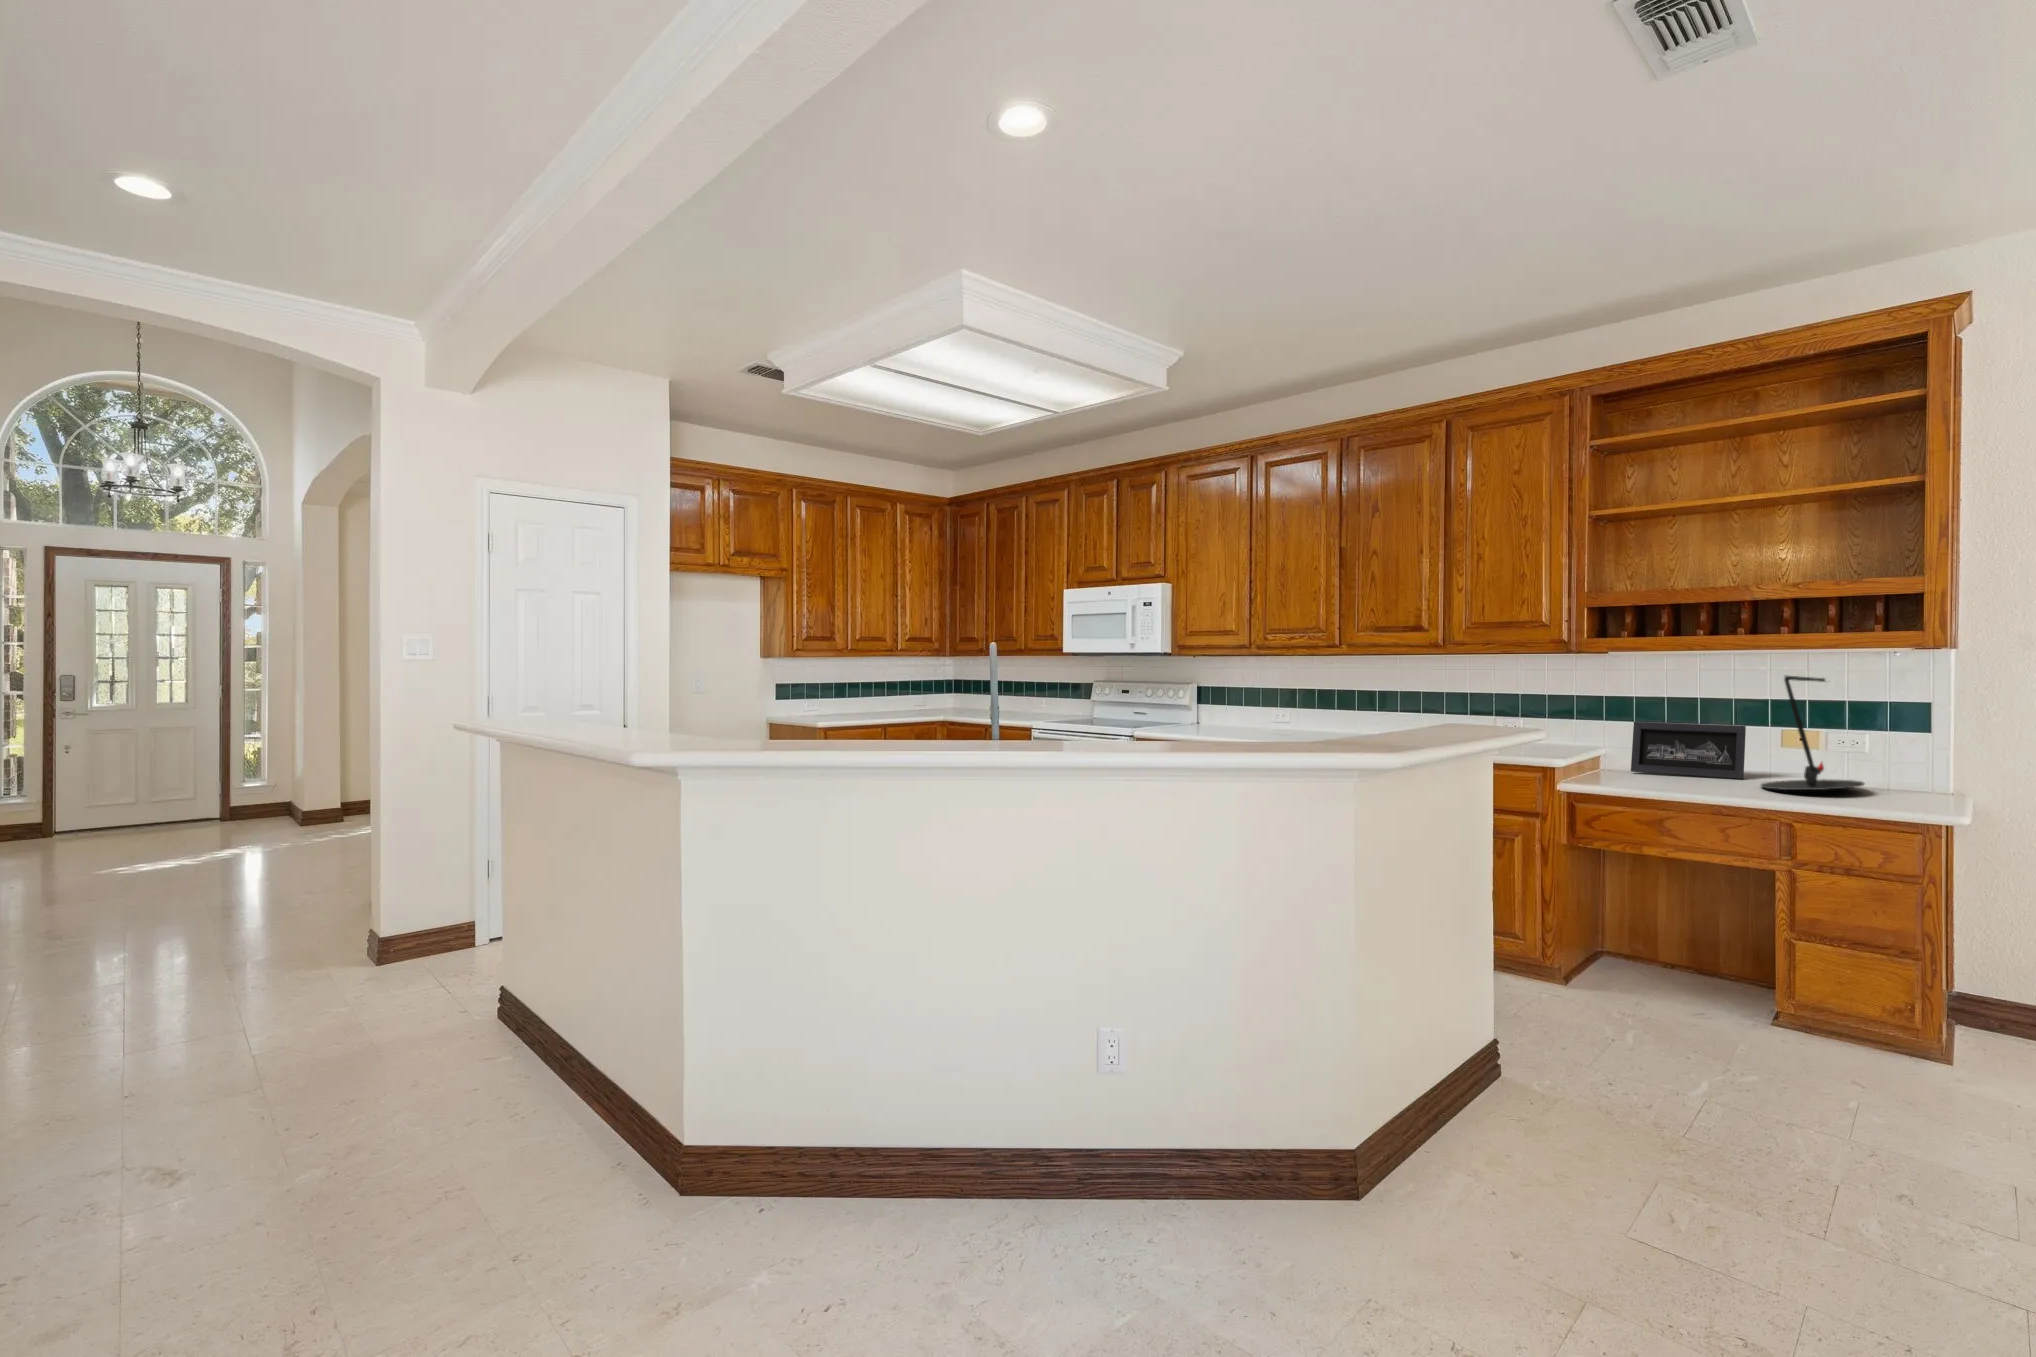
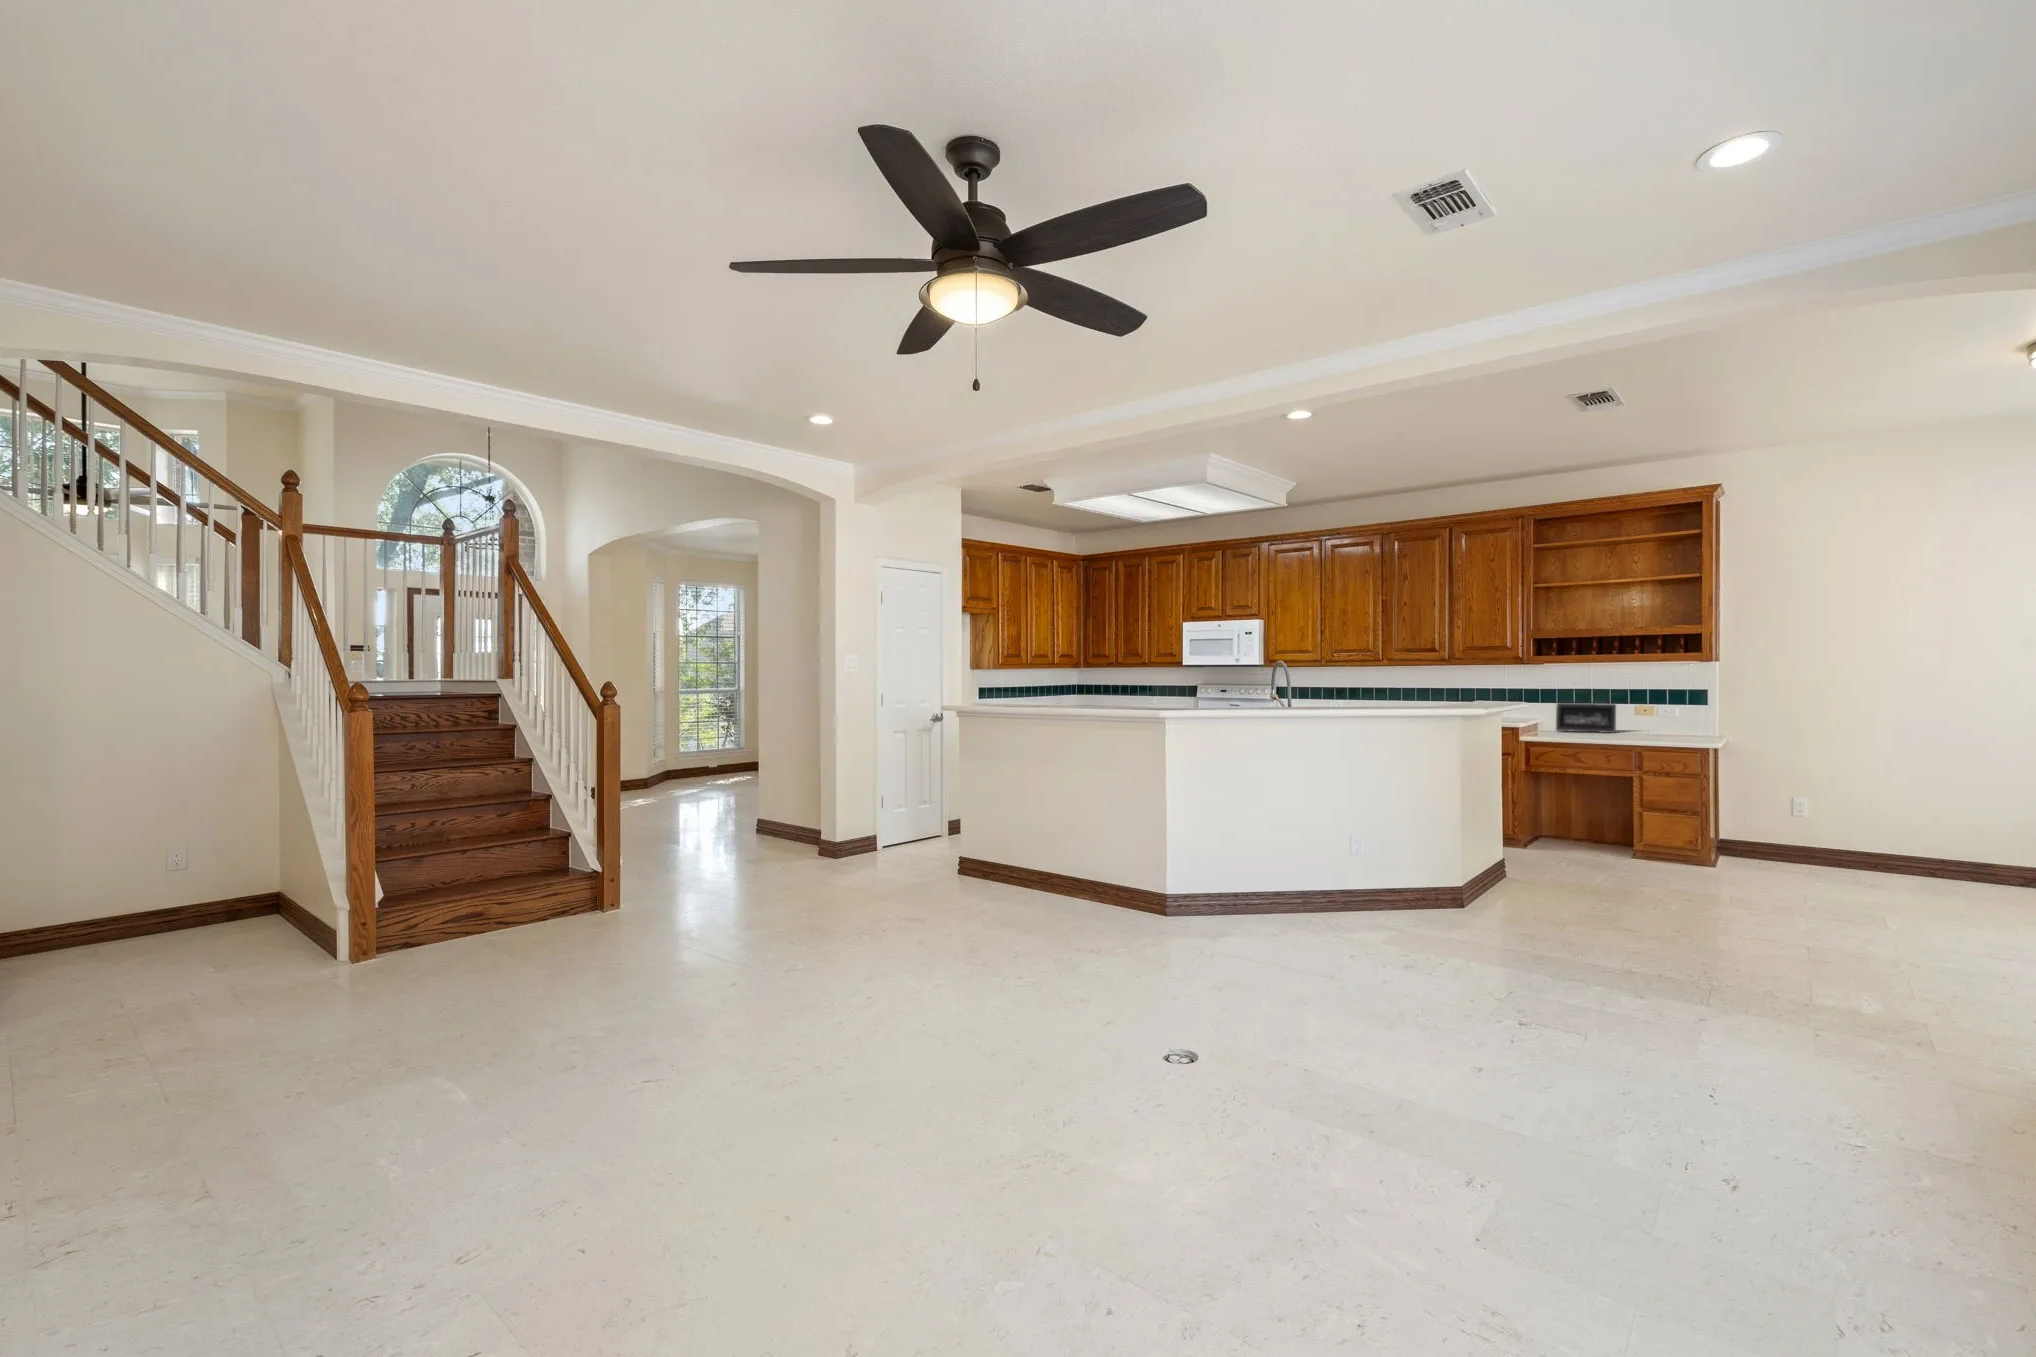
desk lamp: present [1761,675,1865,790] -> none [1625,676,1676,736]

